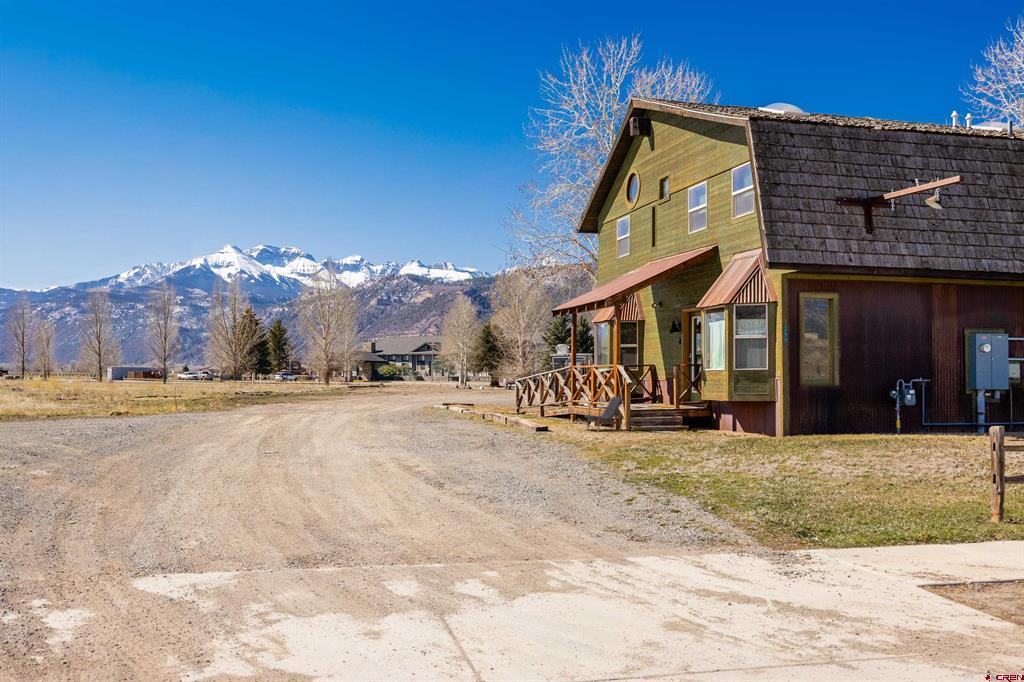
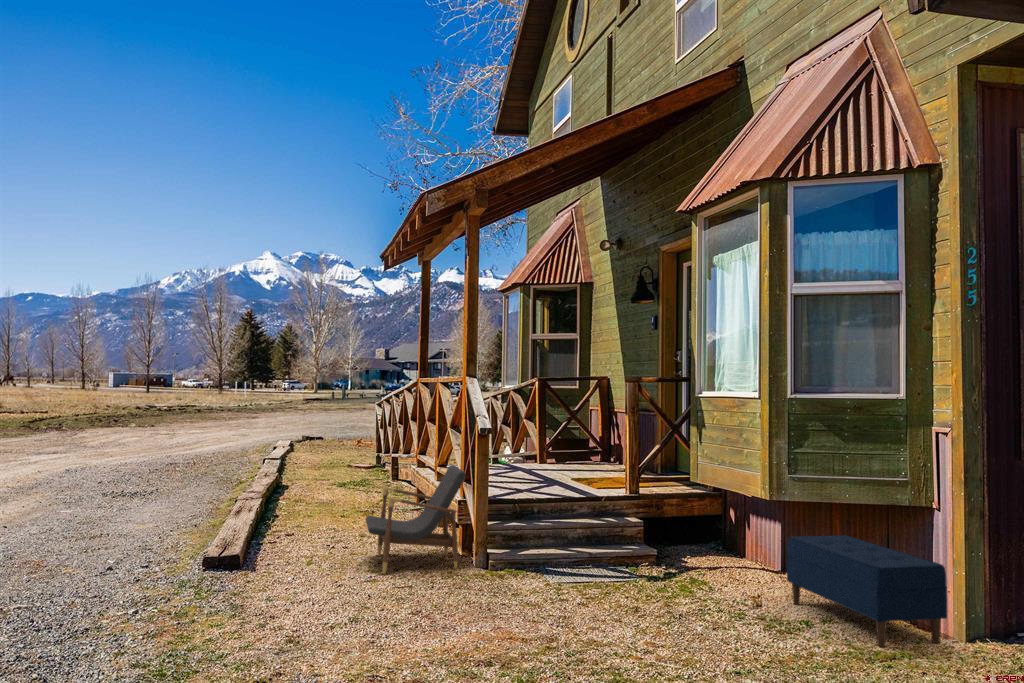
bench: none [734,414,777,438] -> present [787,535,947,647]

